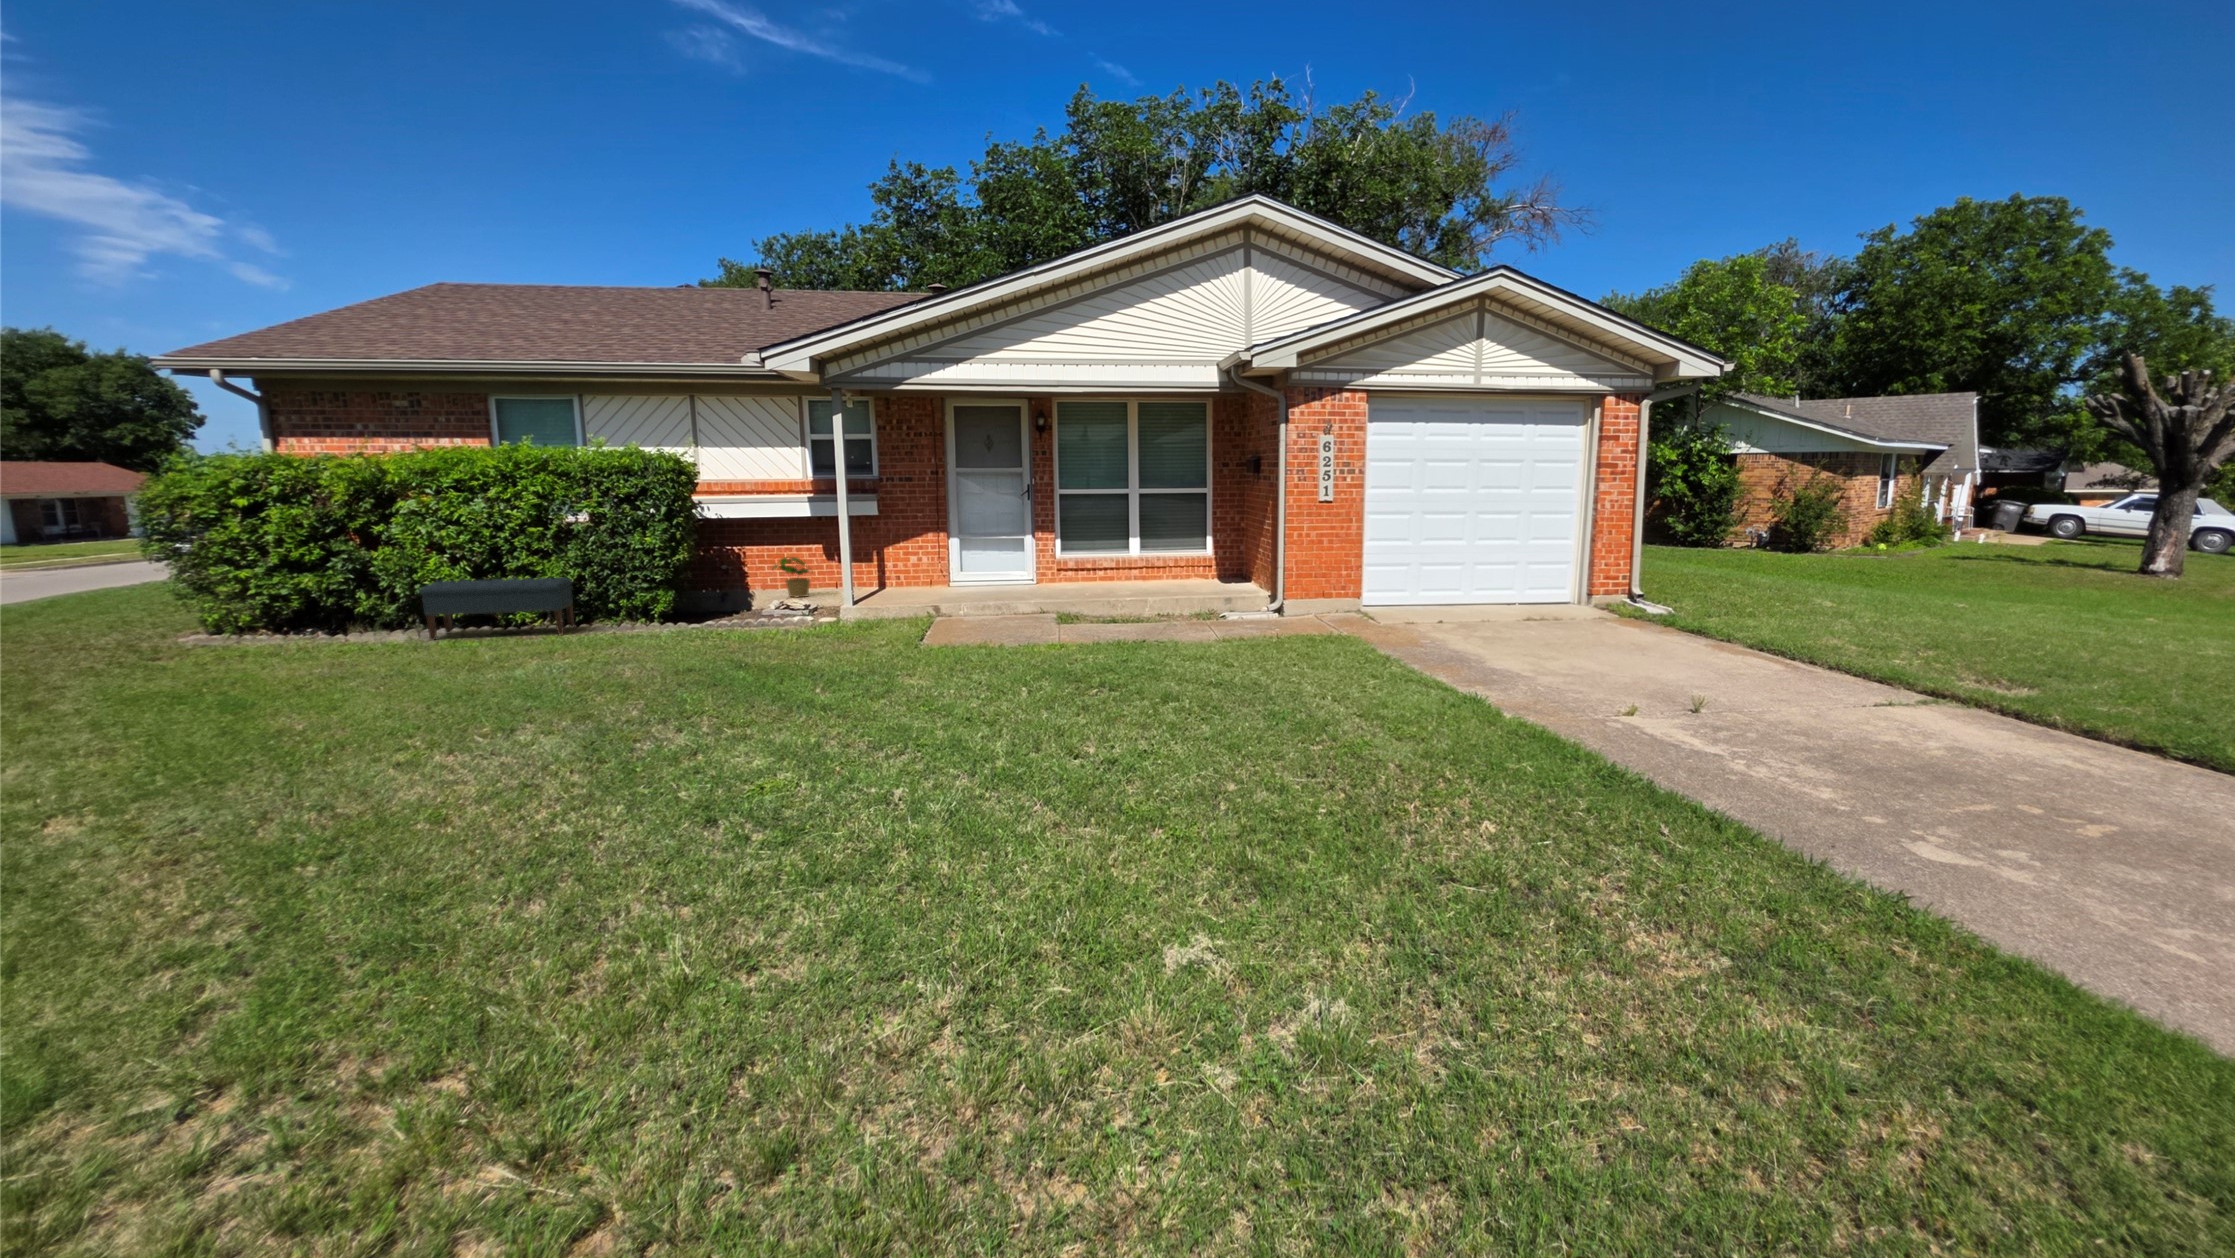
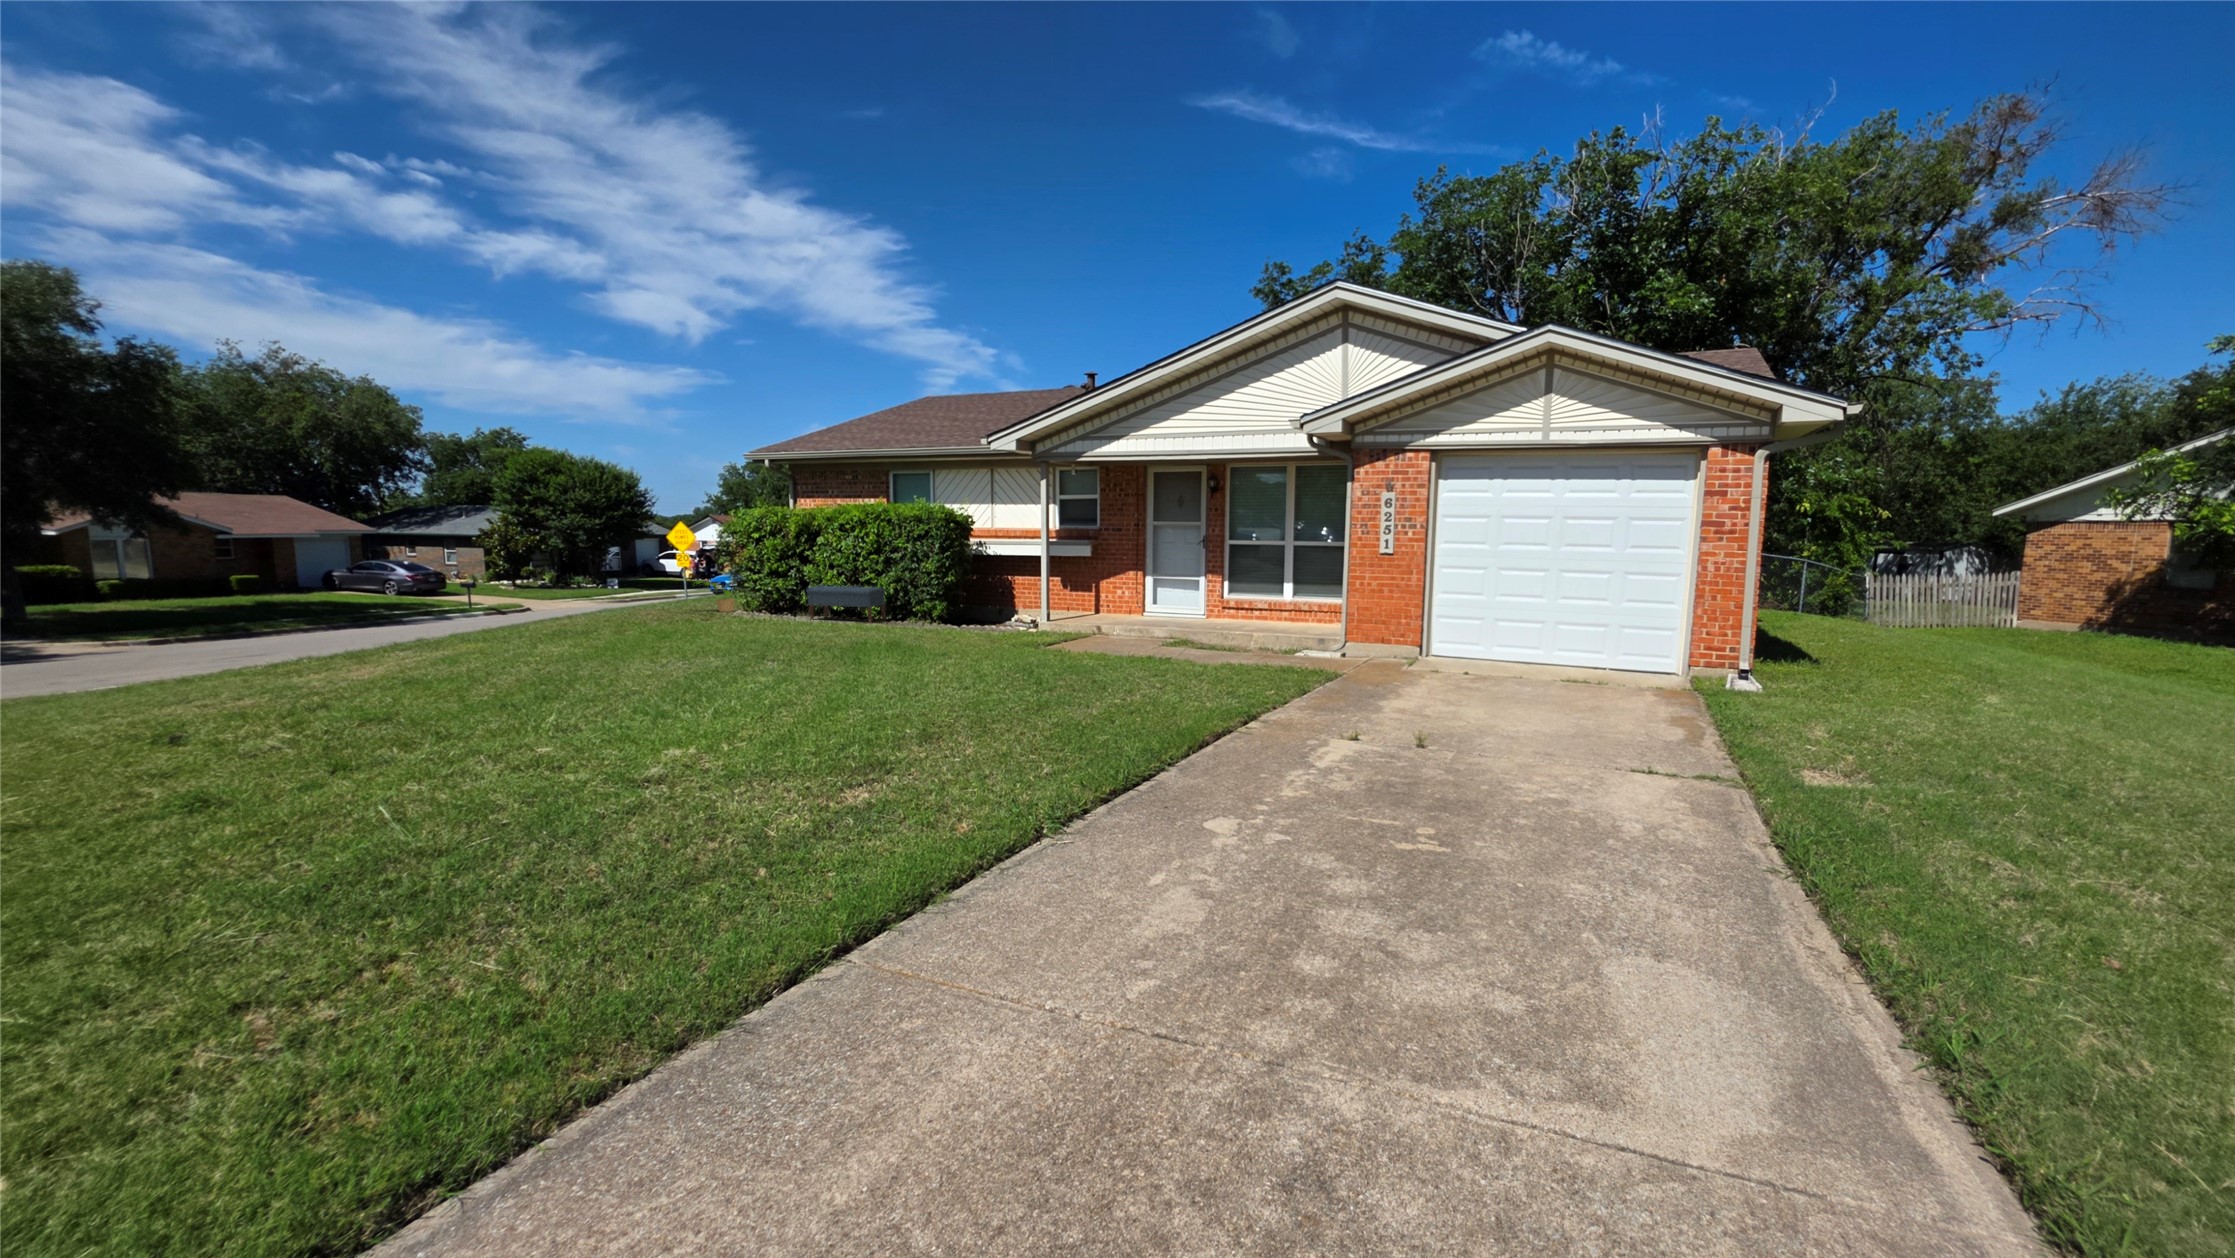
potted plant: present [773,557,810,597] -> present [695,581,735,612]

